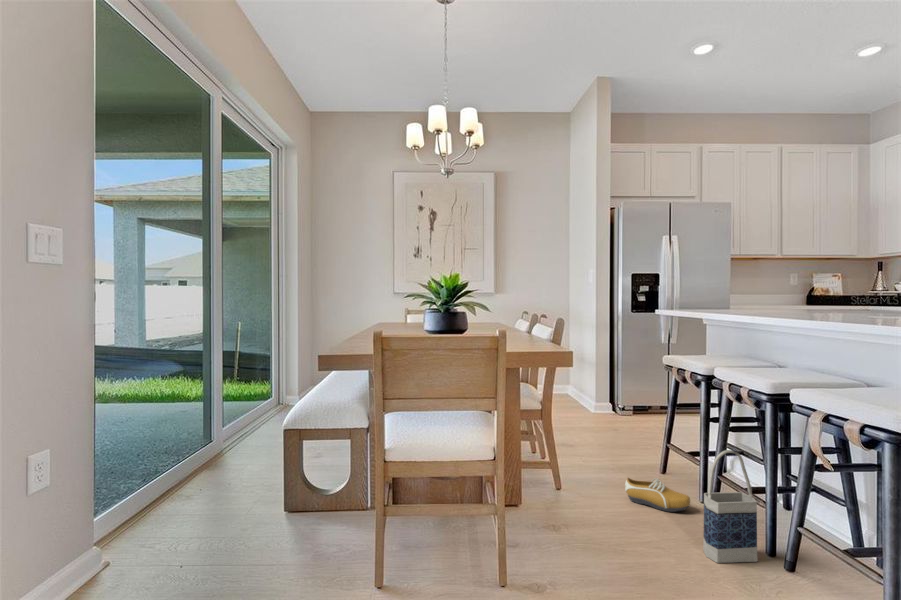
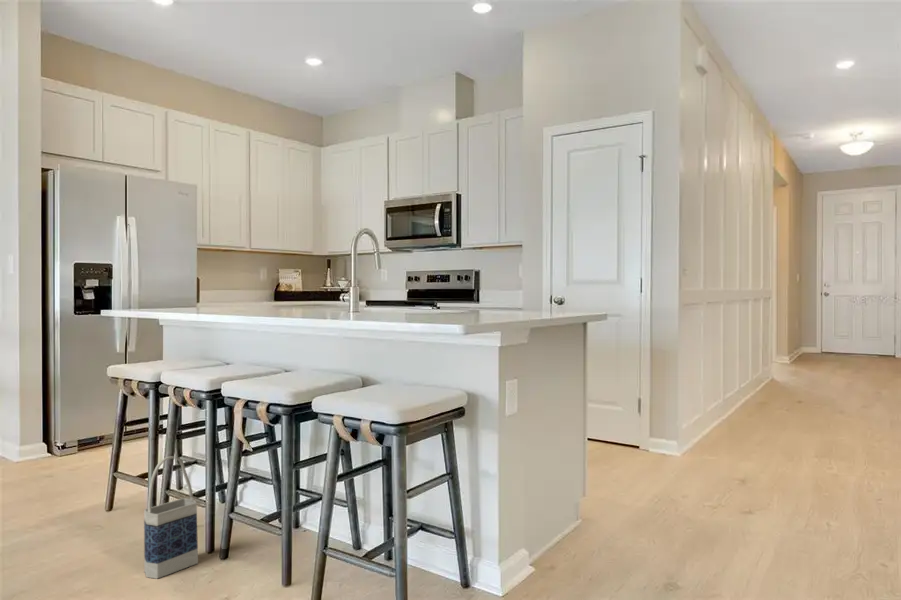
shoe: present [625,478,690,512] -> none [54,513,136,551]

